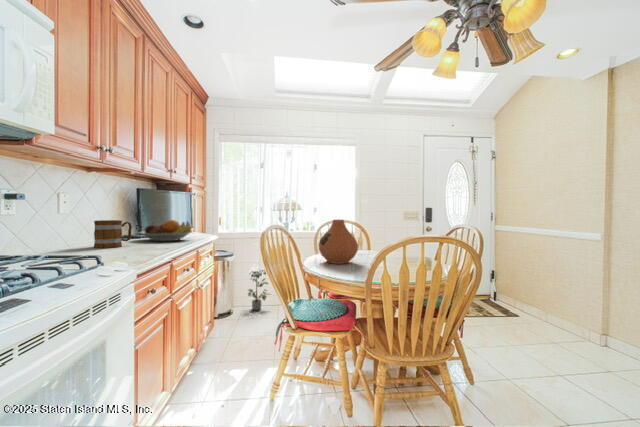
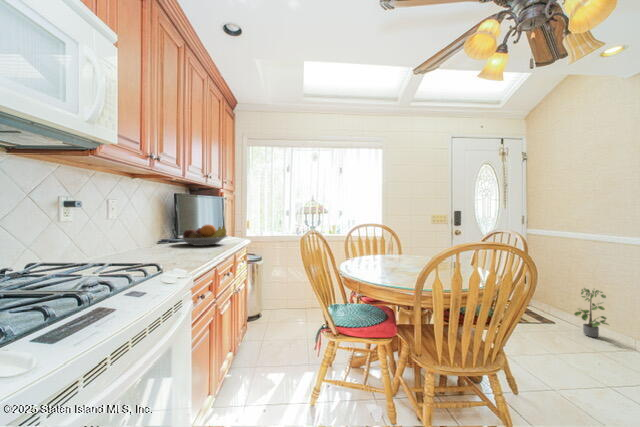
mug: present [94,220,132,248] -> none [140,226,174,253]
vase: present [319,220,358,264] -> none [355,225,397,269]
potted plant: present [248,270,269,310] -> present [575,288,609,337]

